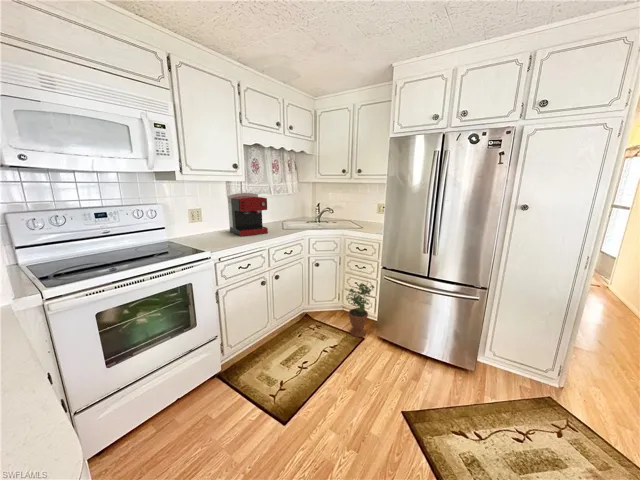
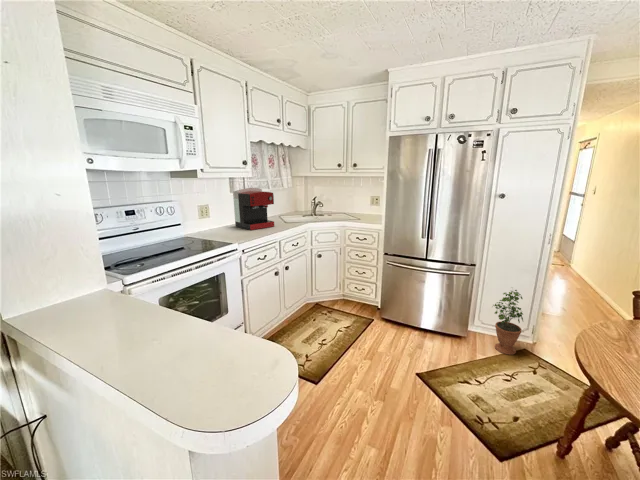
potted plant: present [347,283,374,337] -> present [494,290,523,355]

